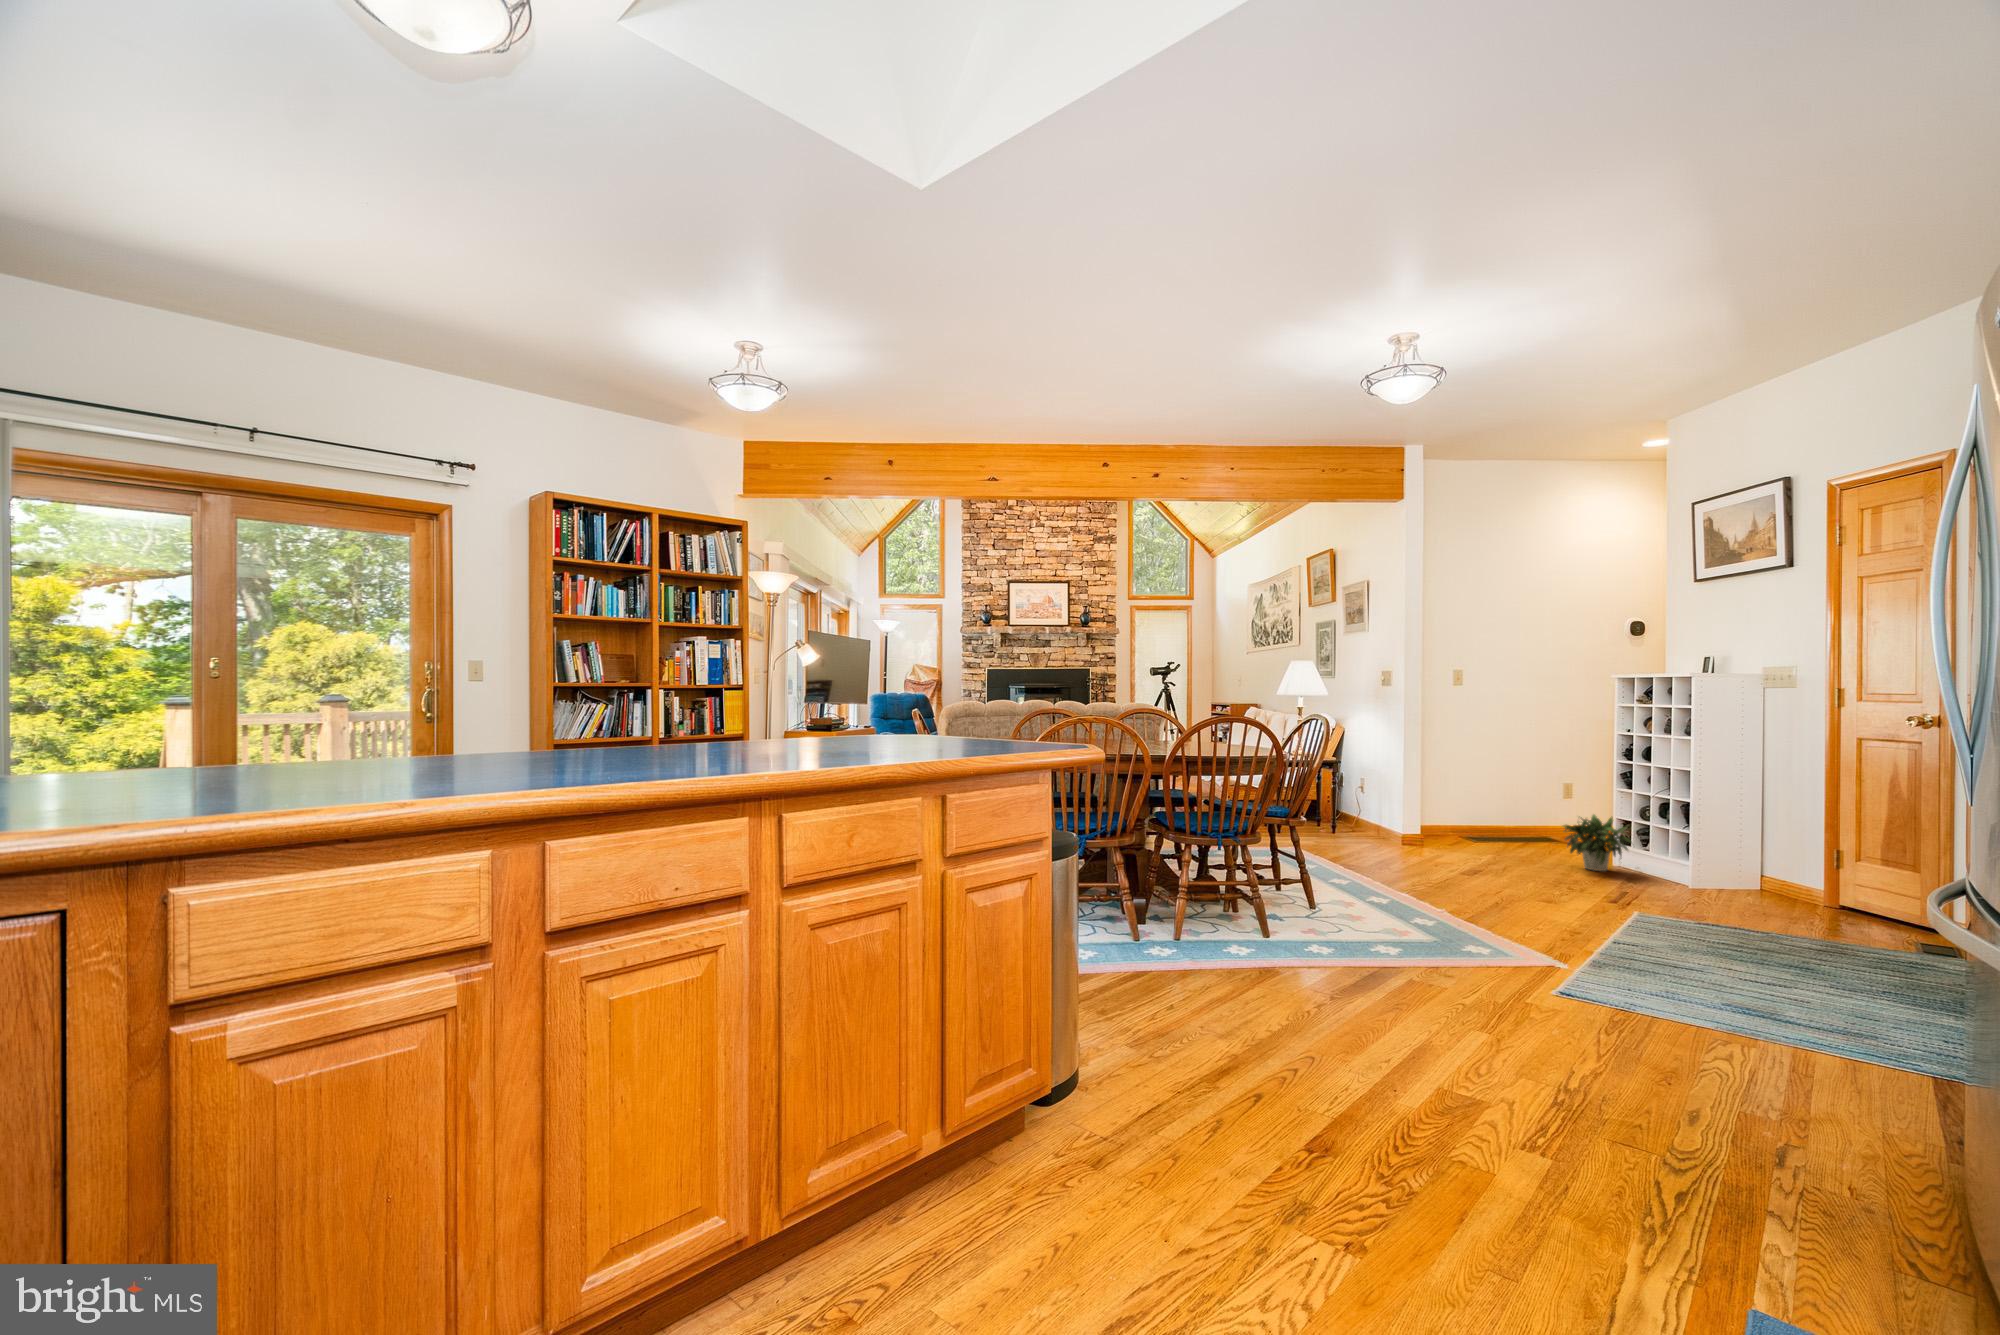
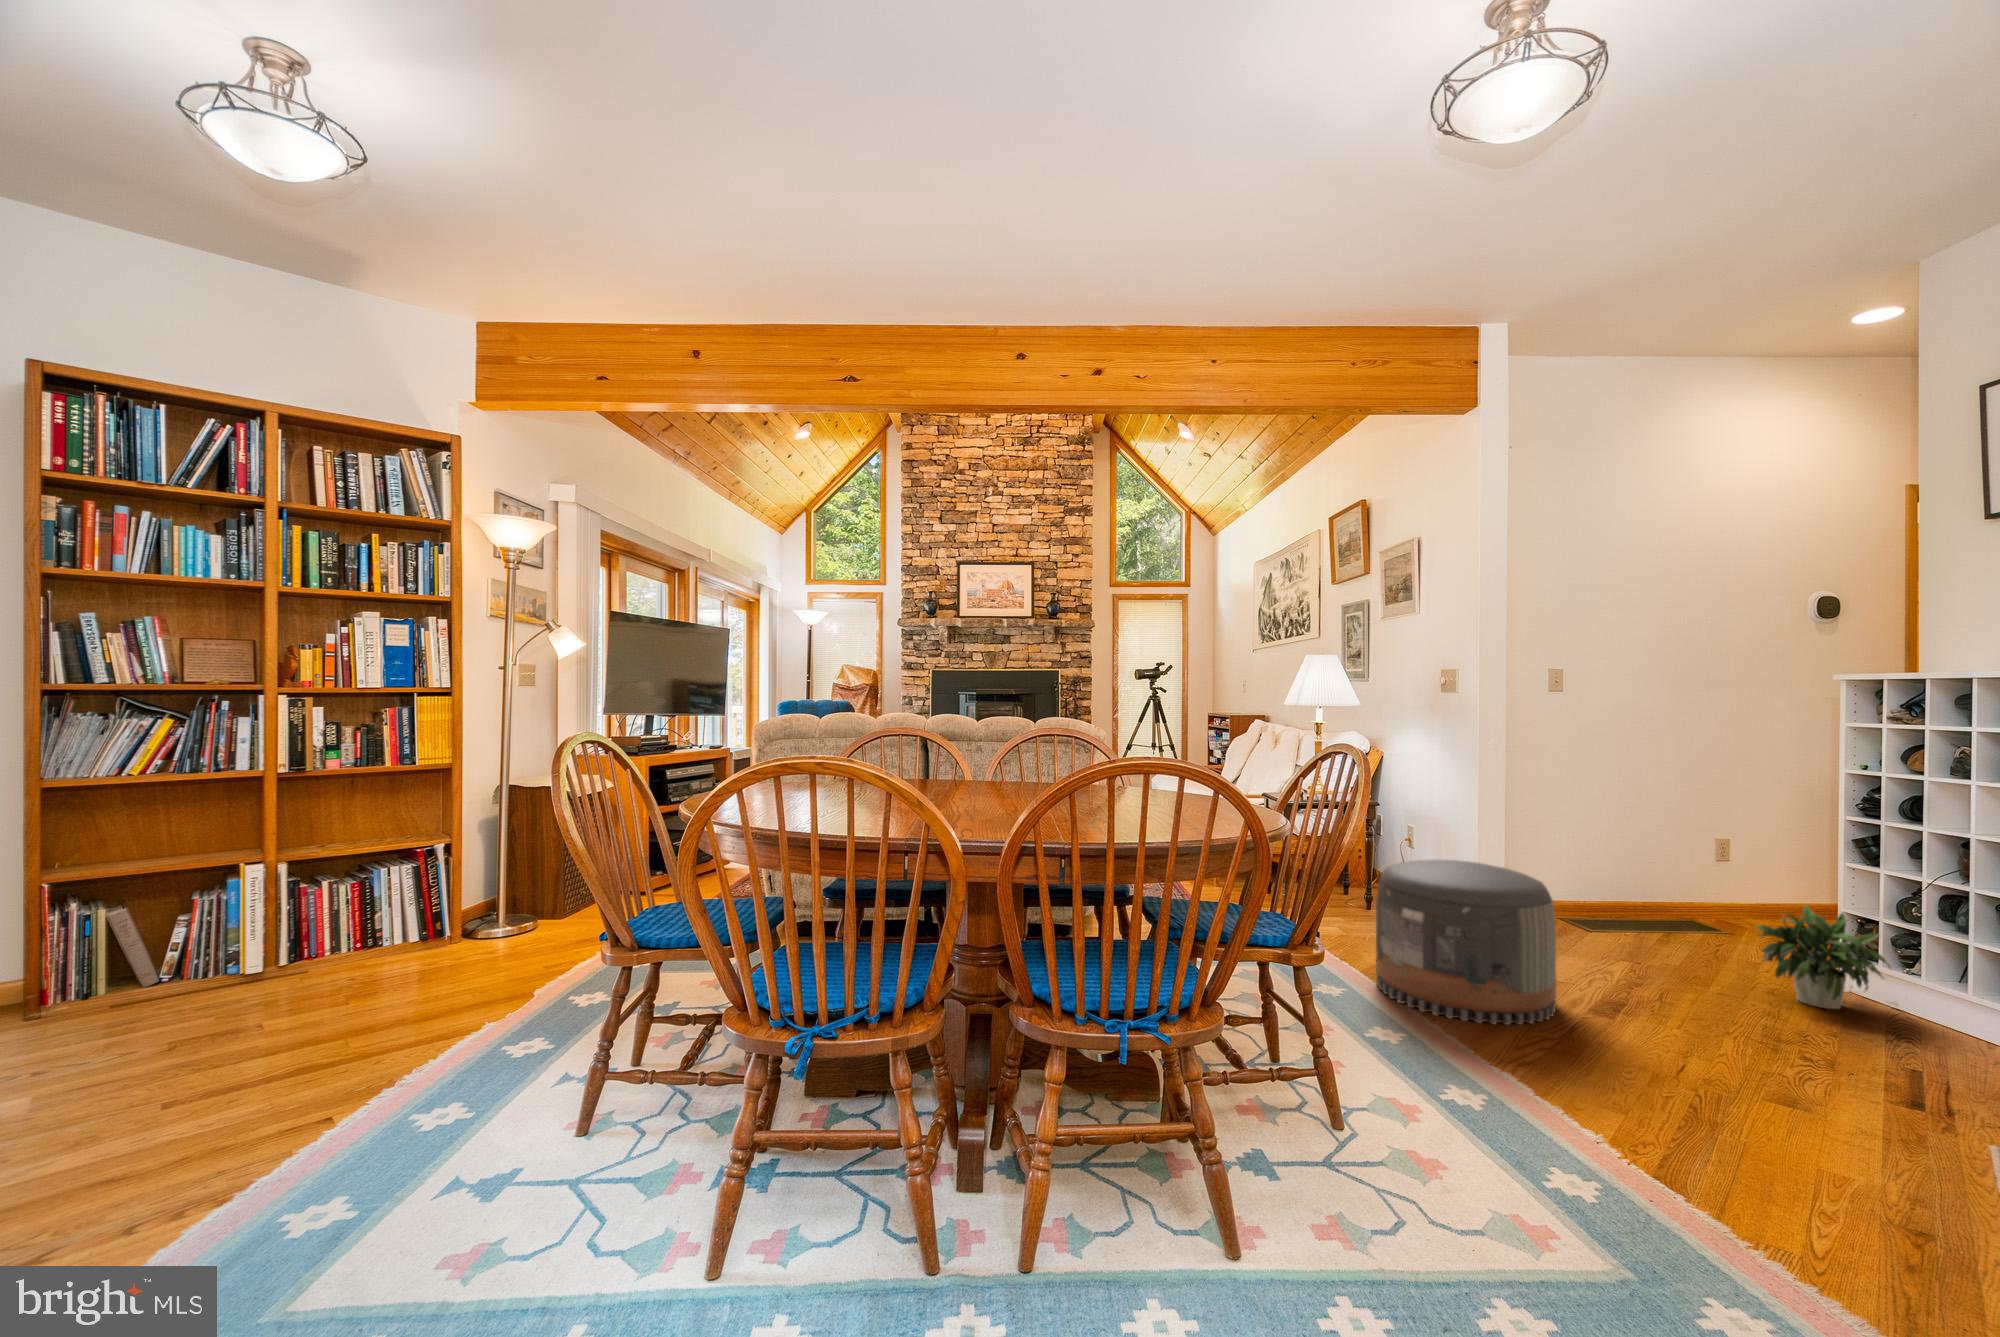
pouf: none [1336,789,1440,878] -> present [1376,860,1556,1025]

